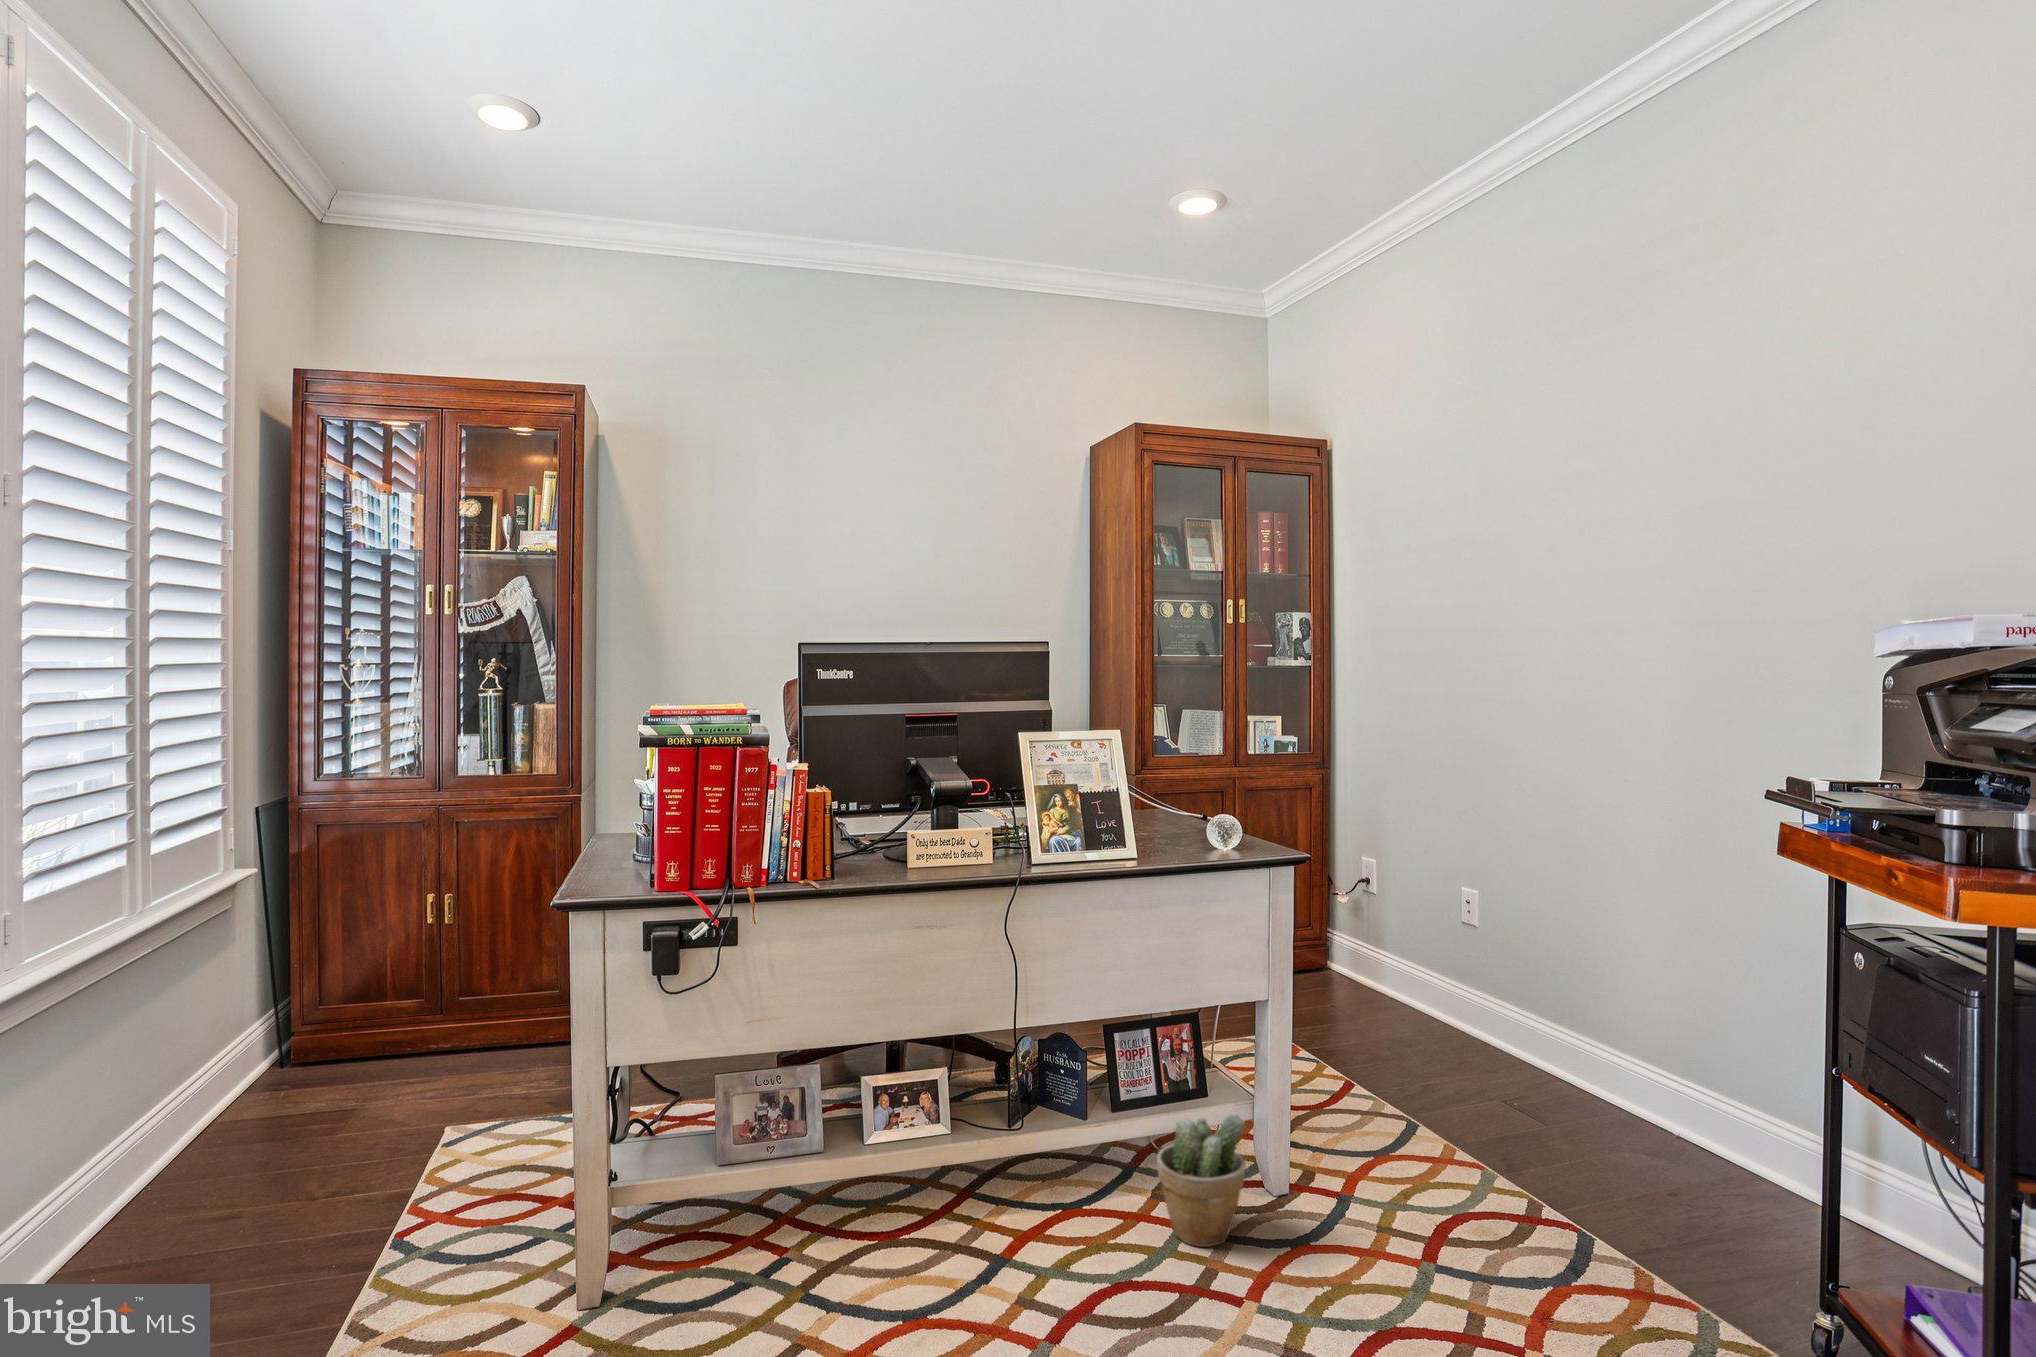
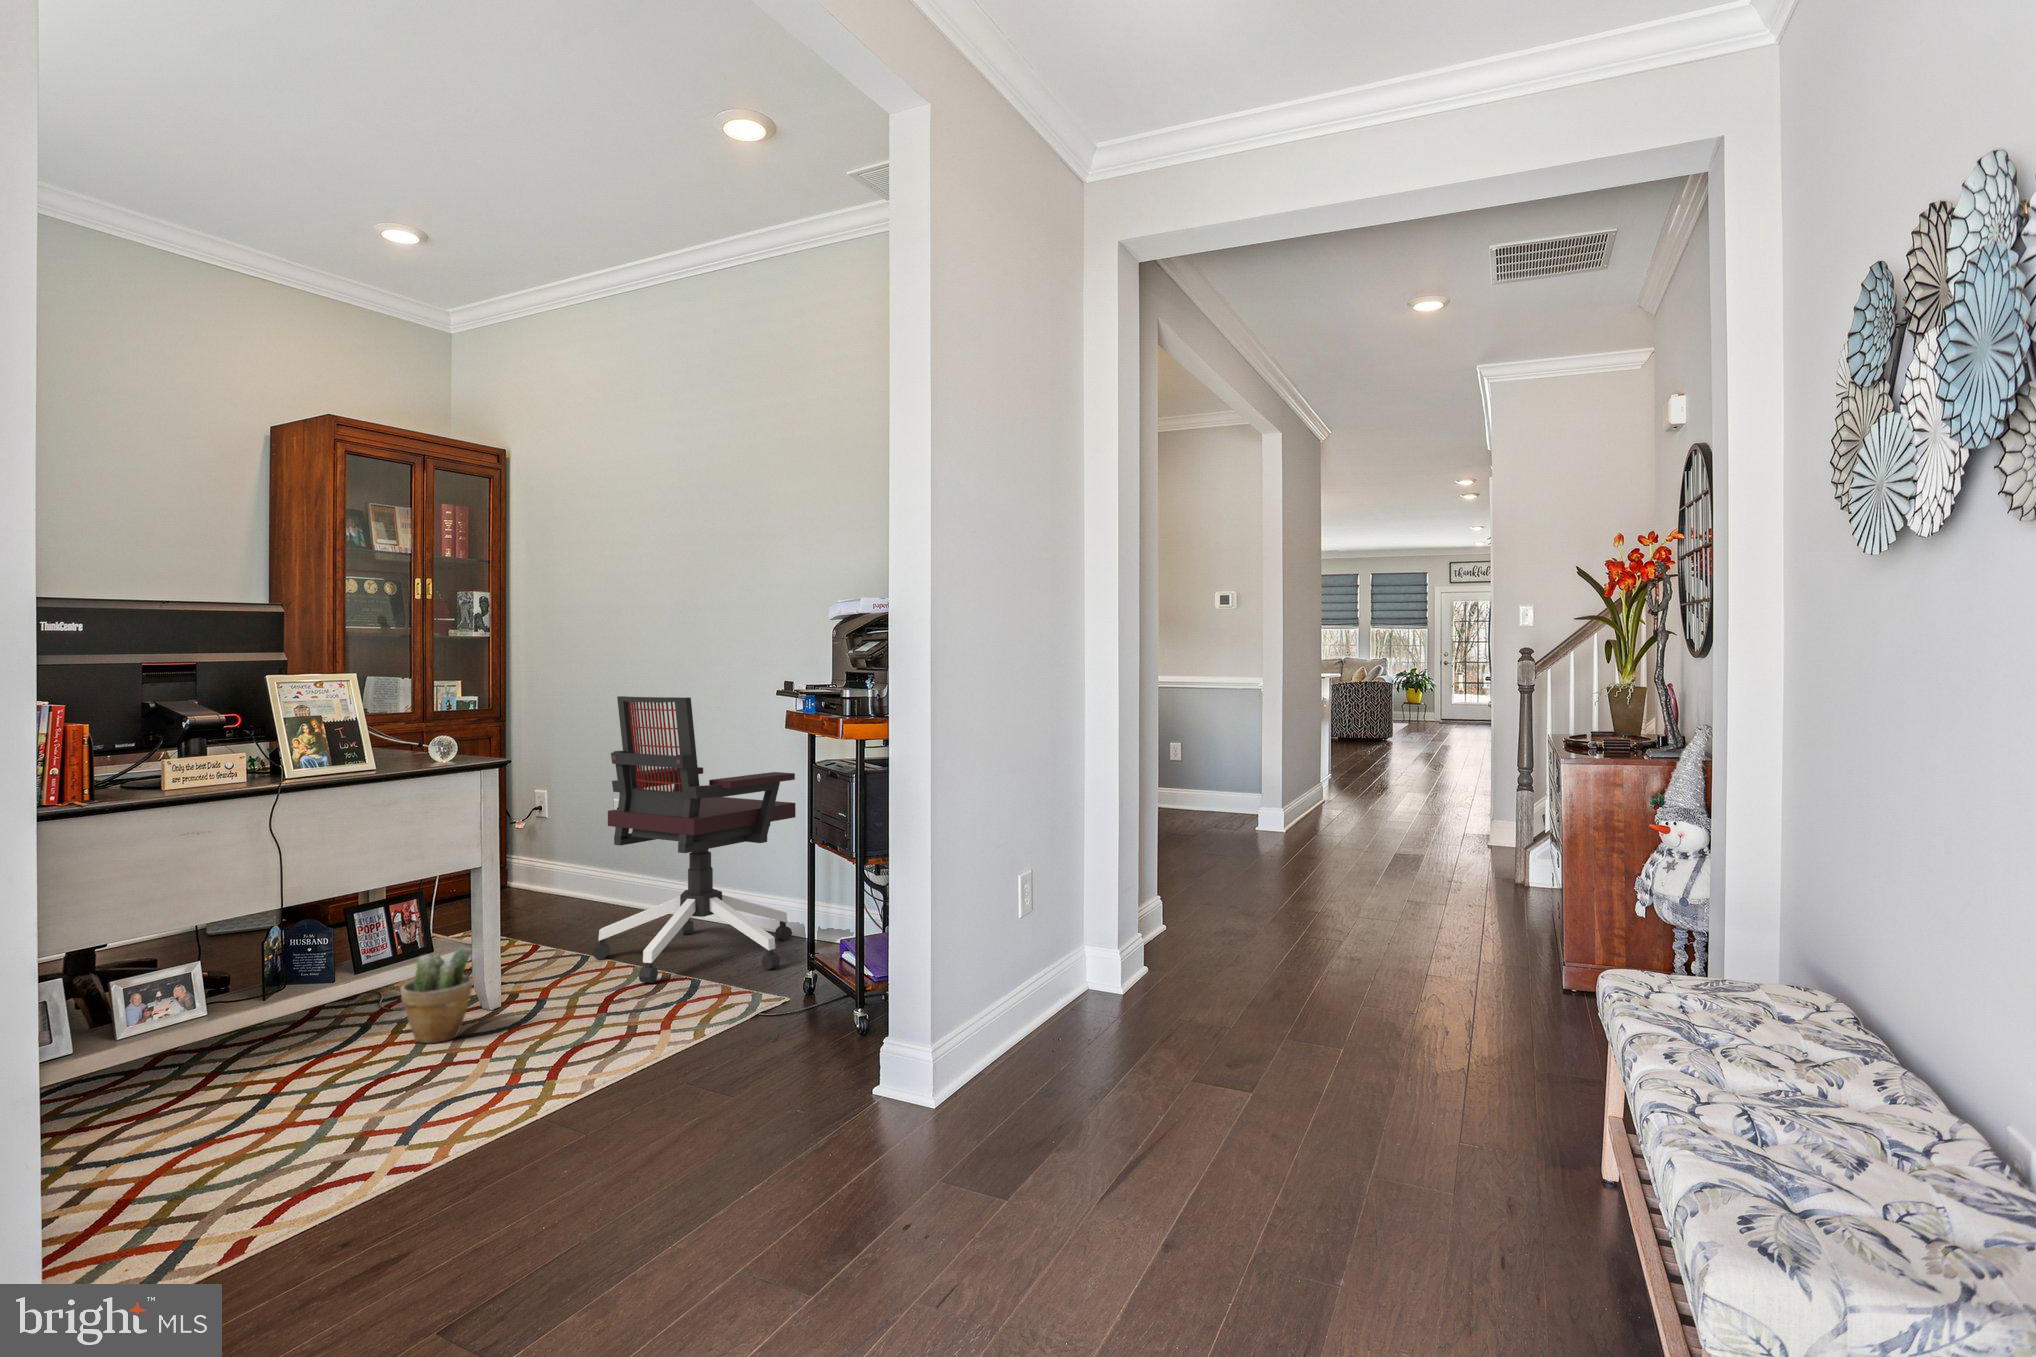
office chair: none [1420,762,1763,1246] -> present [593,696,796,983]

